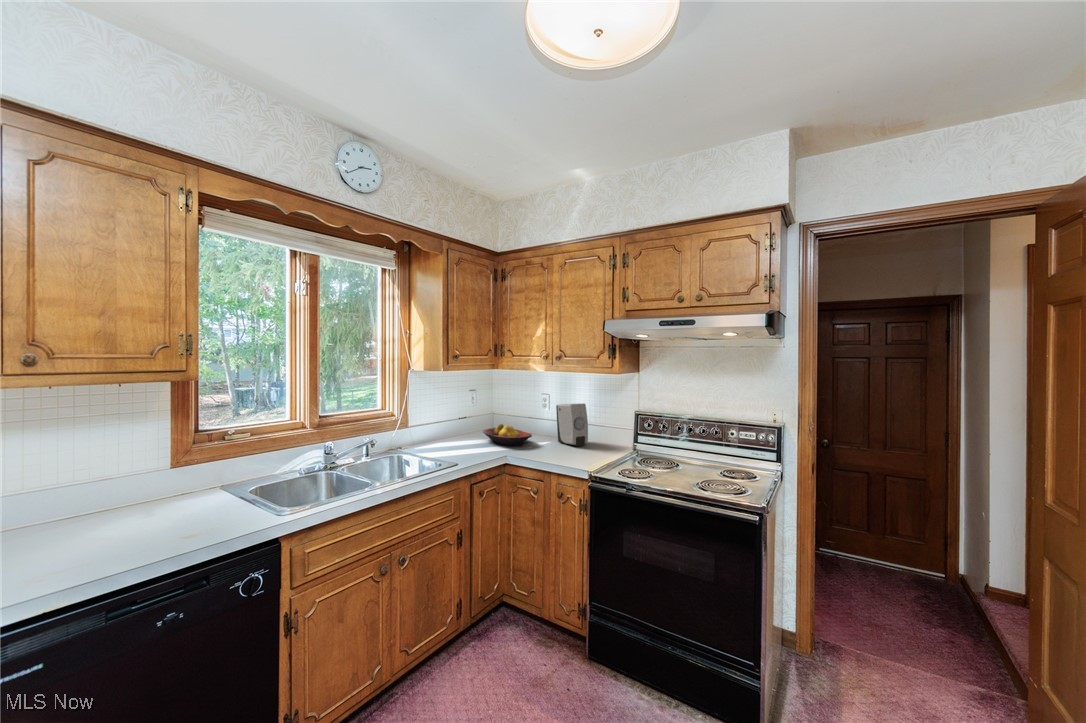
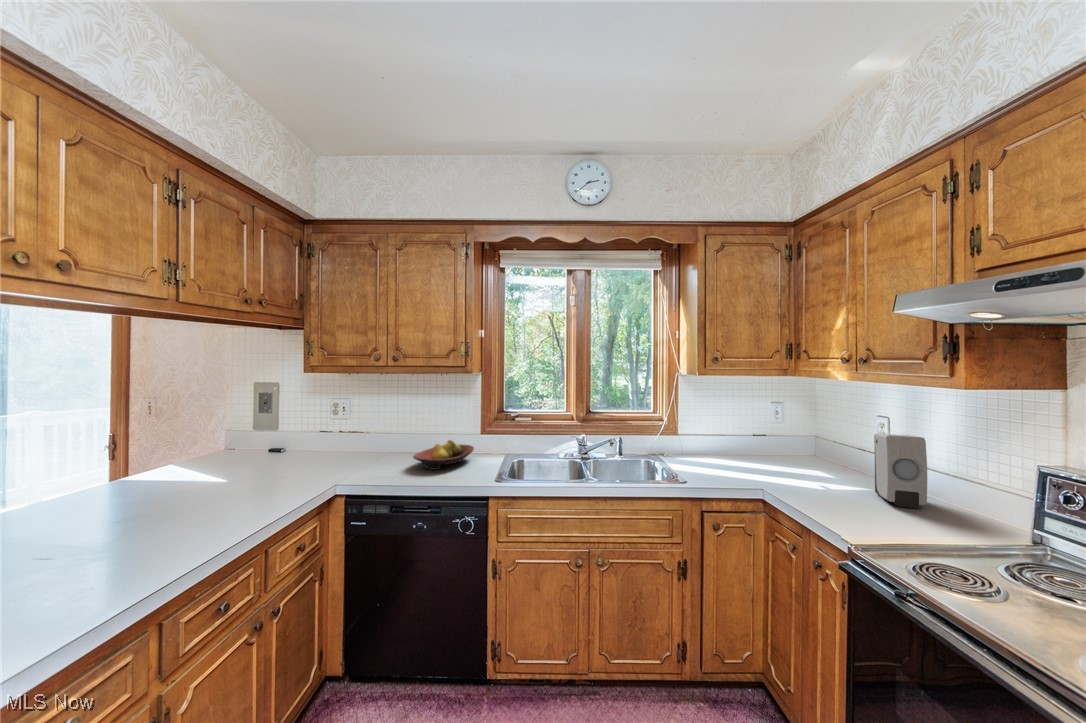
fruit bowl: present [483,424,532,446] -> present [413,440,474,470]

